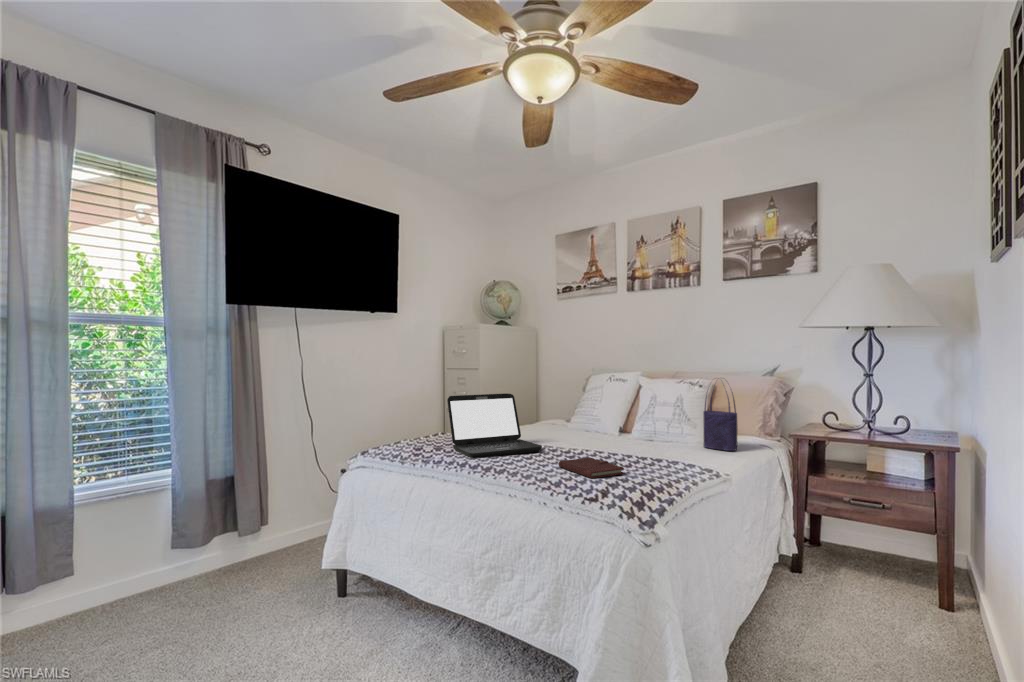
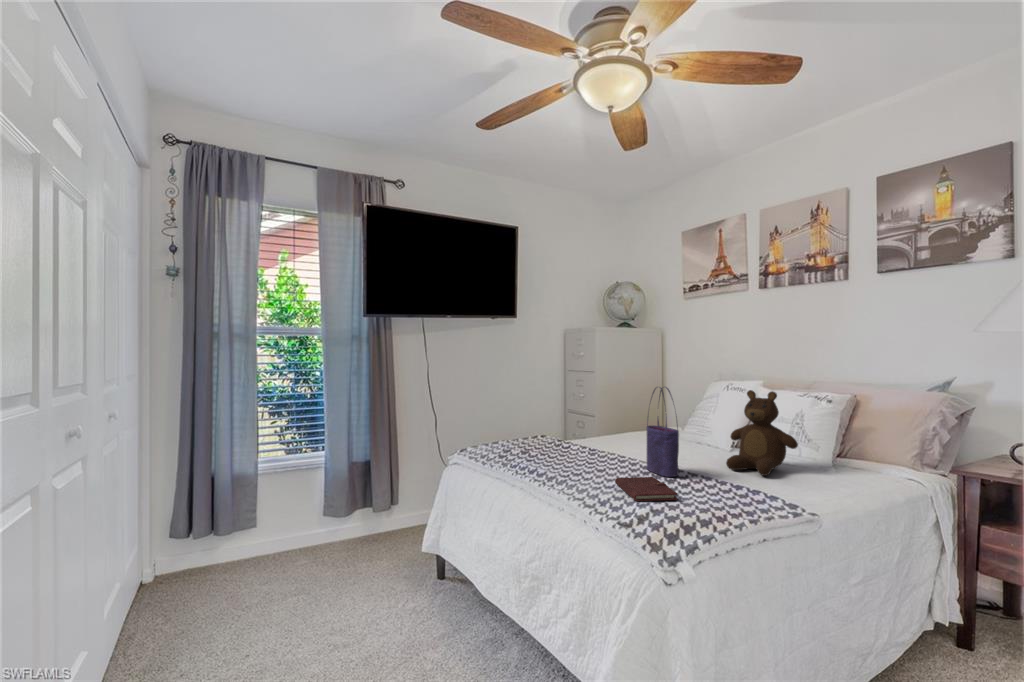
teddy bear: none [628,378,686,452] -> present [726,390,798,476]
tote bag: present [703,392,738,451] -> present [647,387,679,477]
laptop: present [447,394,542,458] -> none [530,402,617,466]

